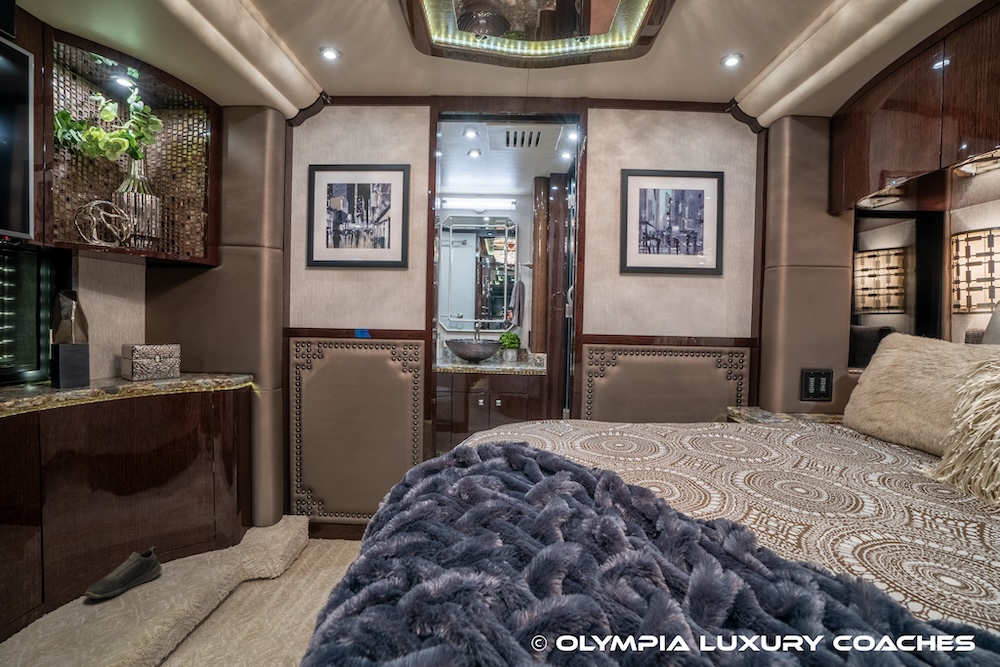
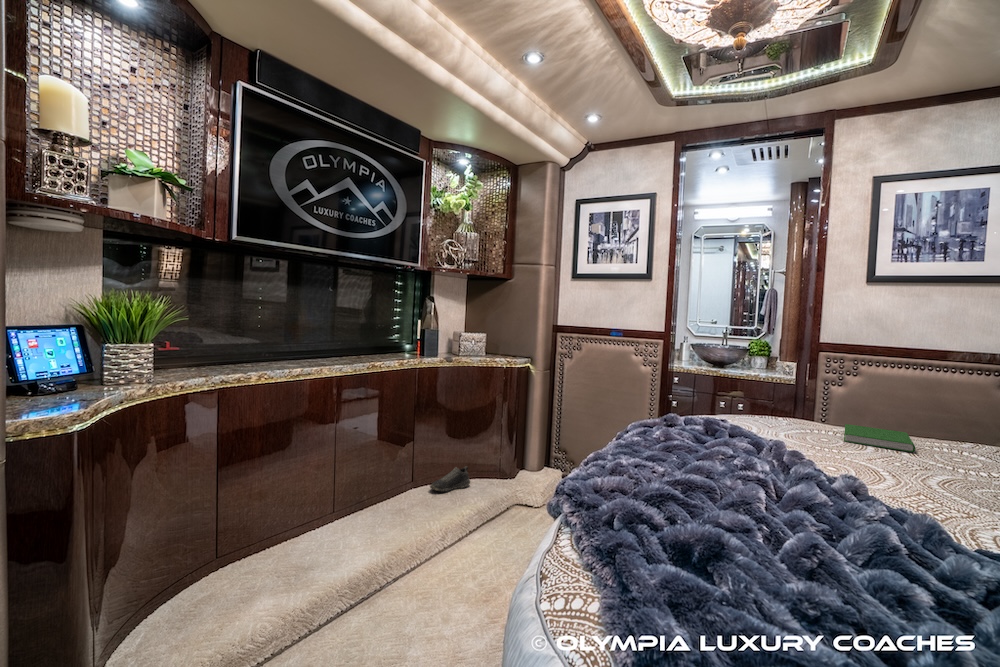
hardcover book: none [616,424,681,449] -> present [844,424,915,452]

